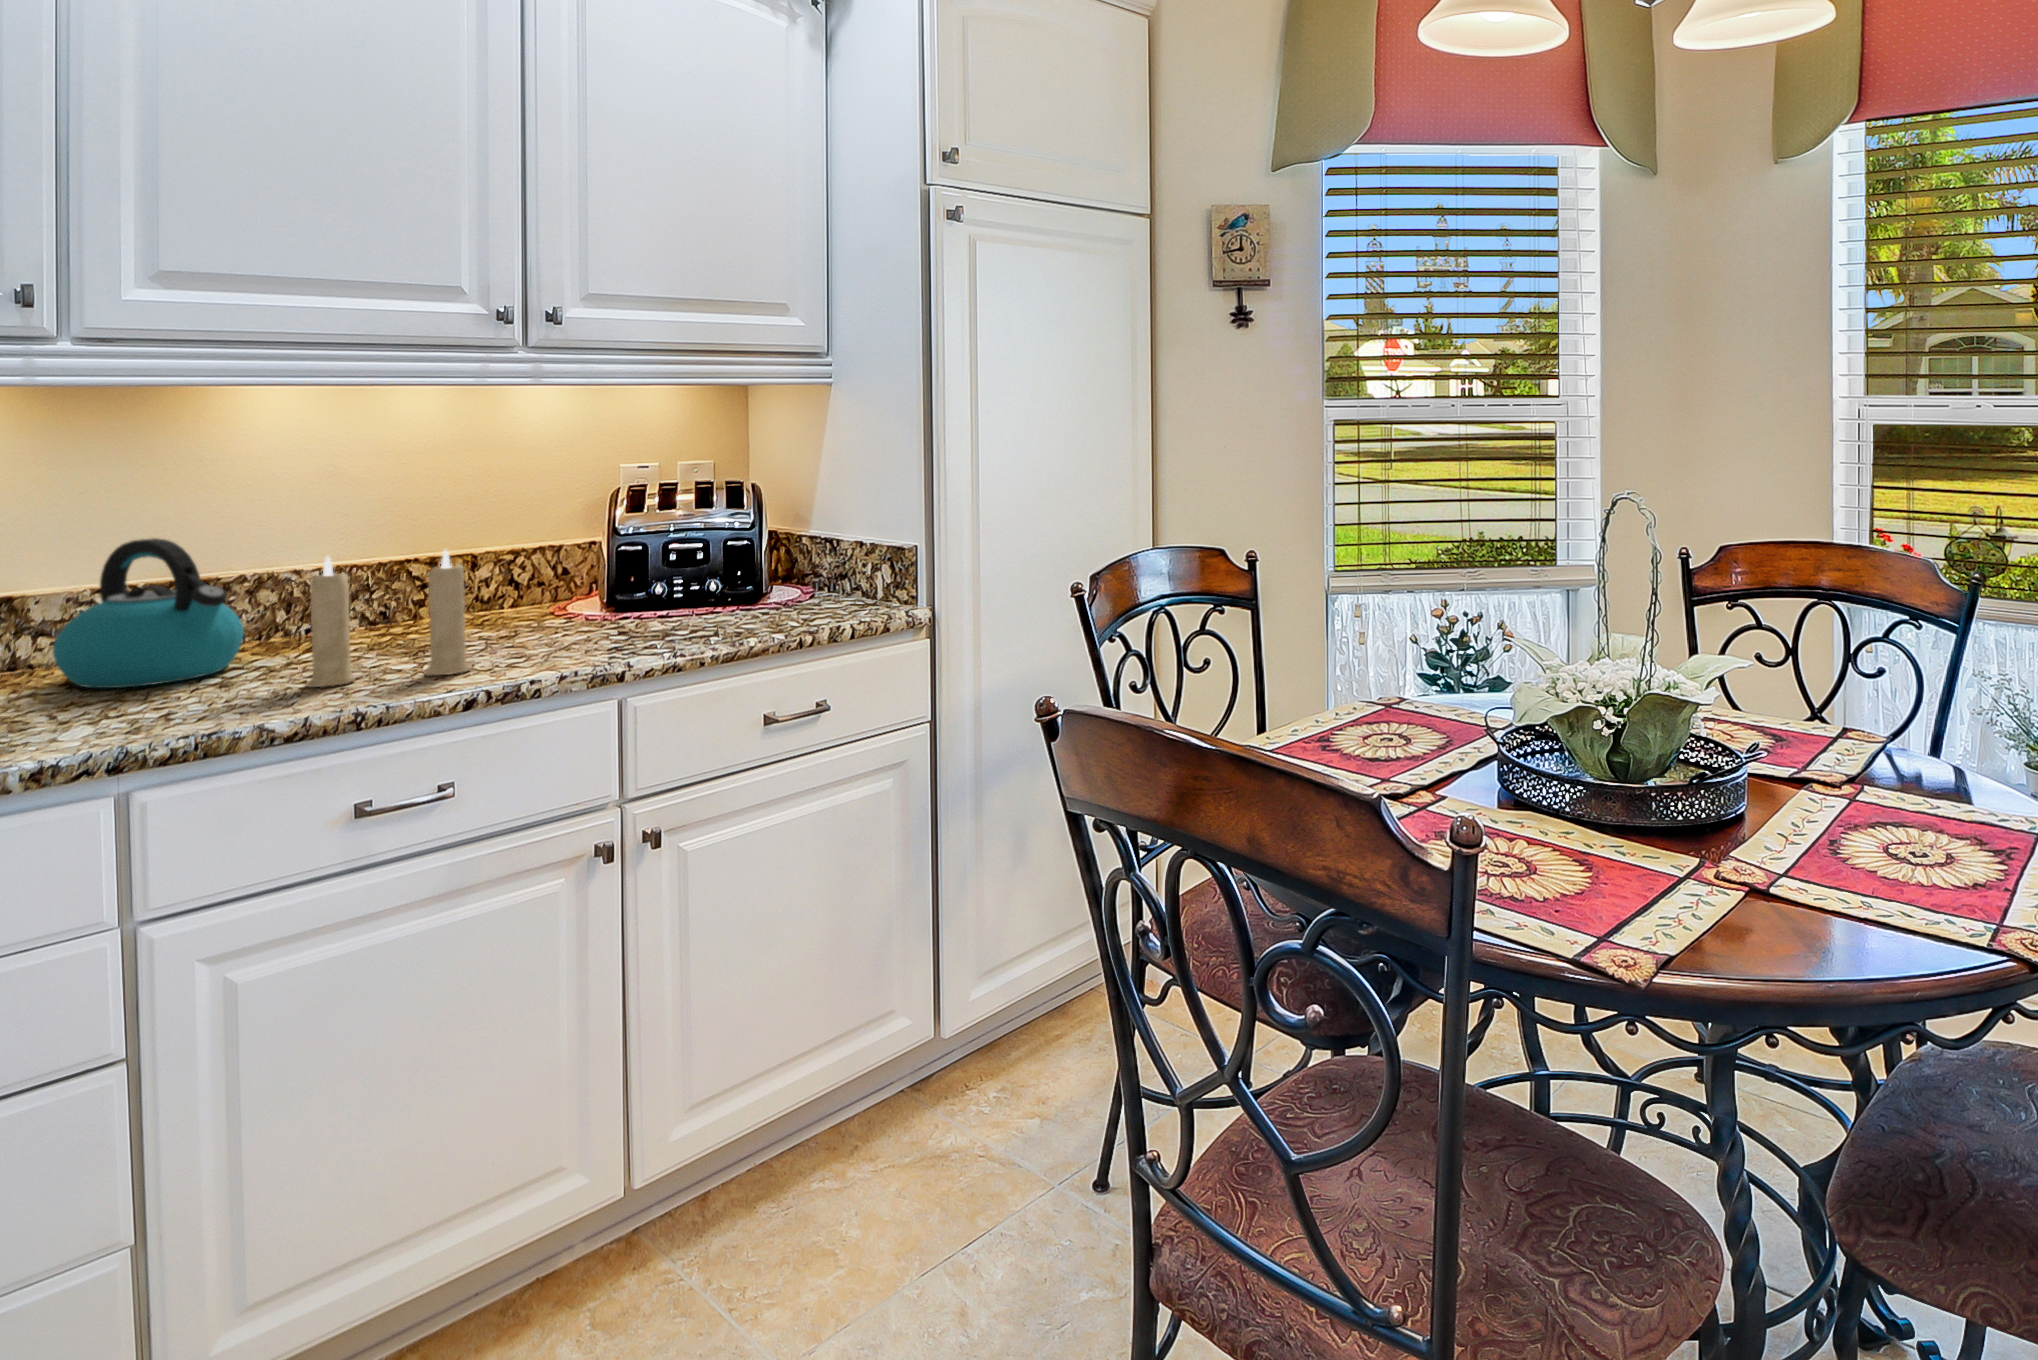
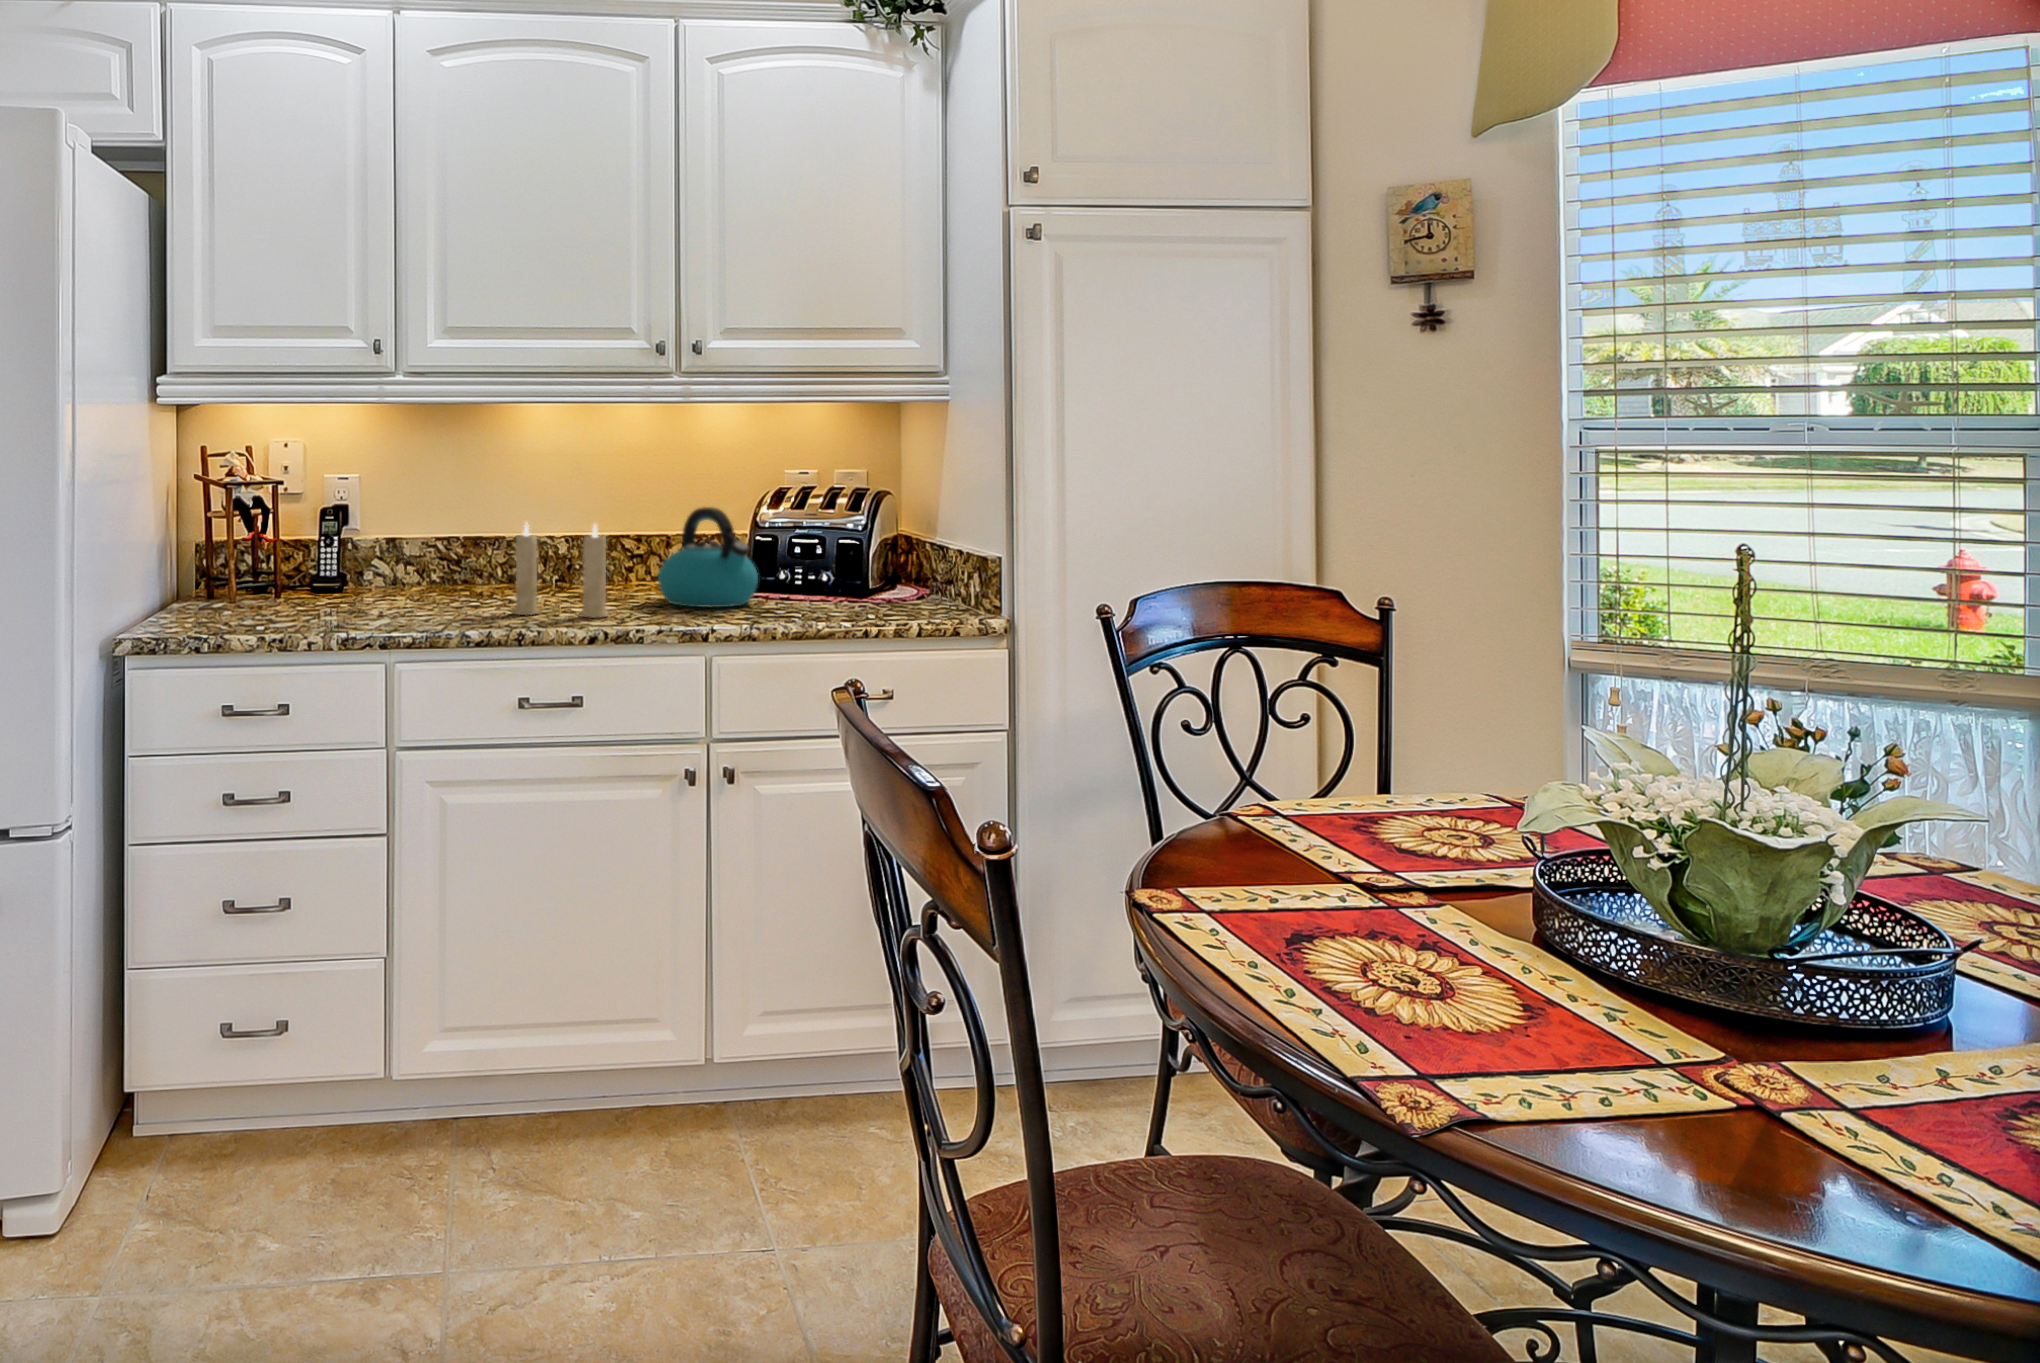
kettle: present [53,538,244,688] -> present [658,507,758,607]

